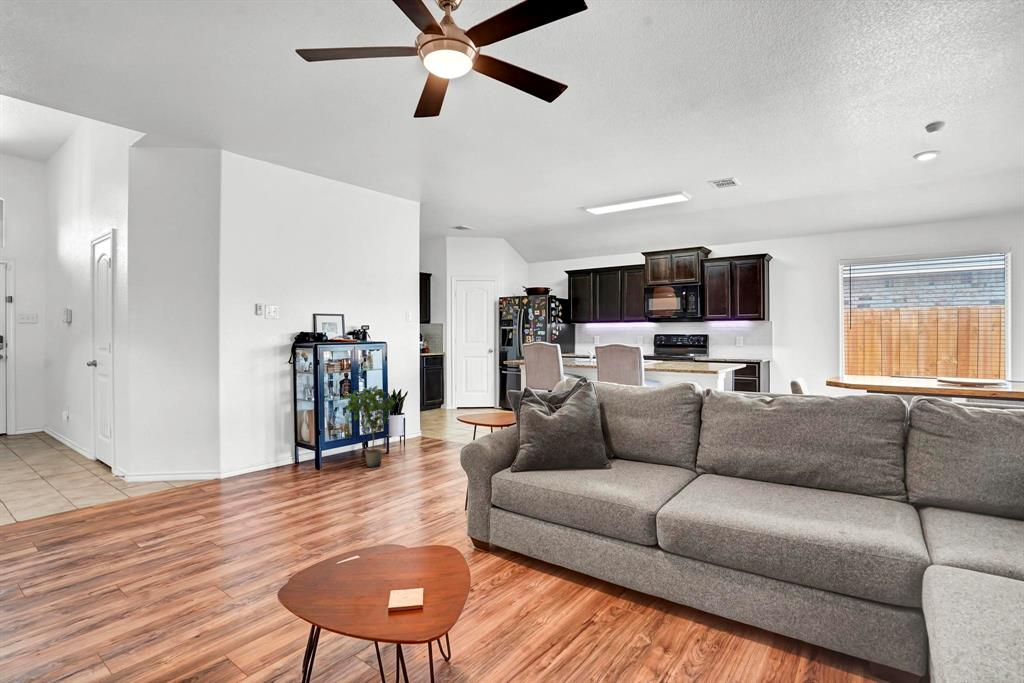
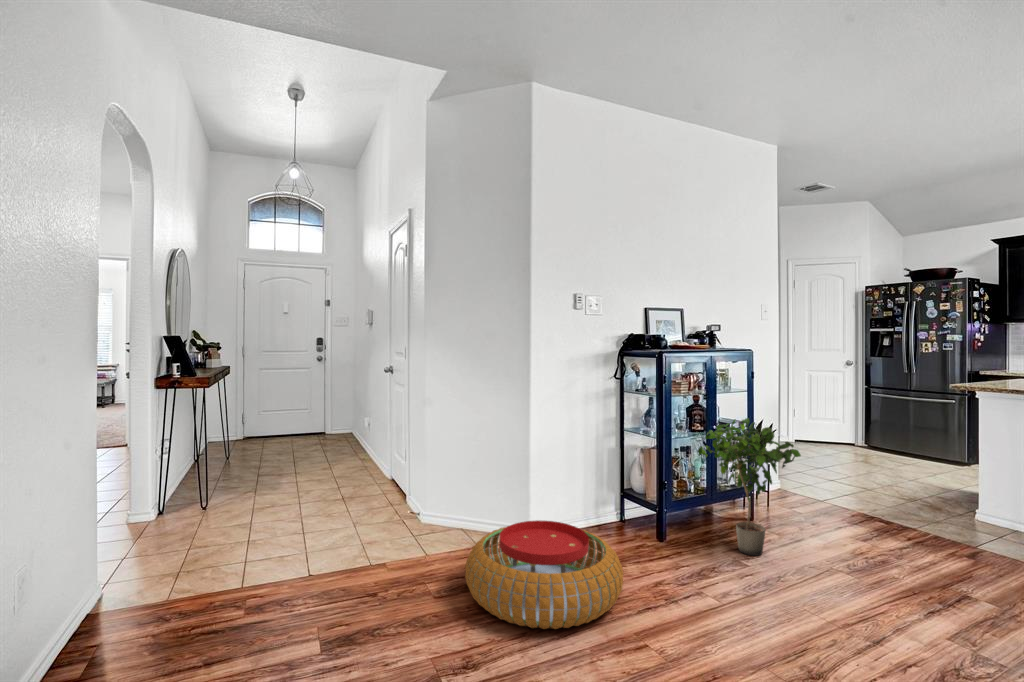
pouf: none [160,458,276,515] -> present [465,520,623,629]

